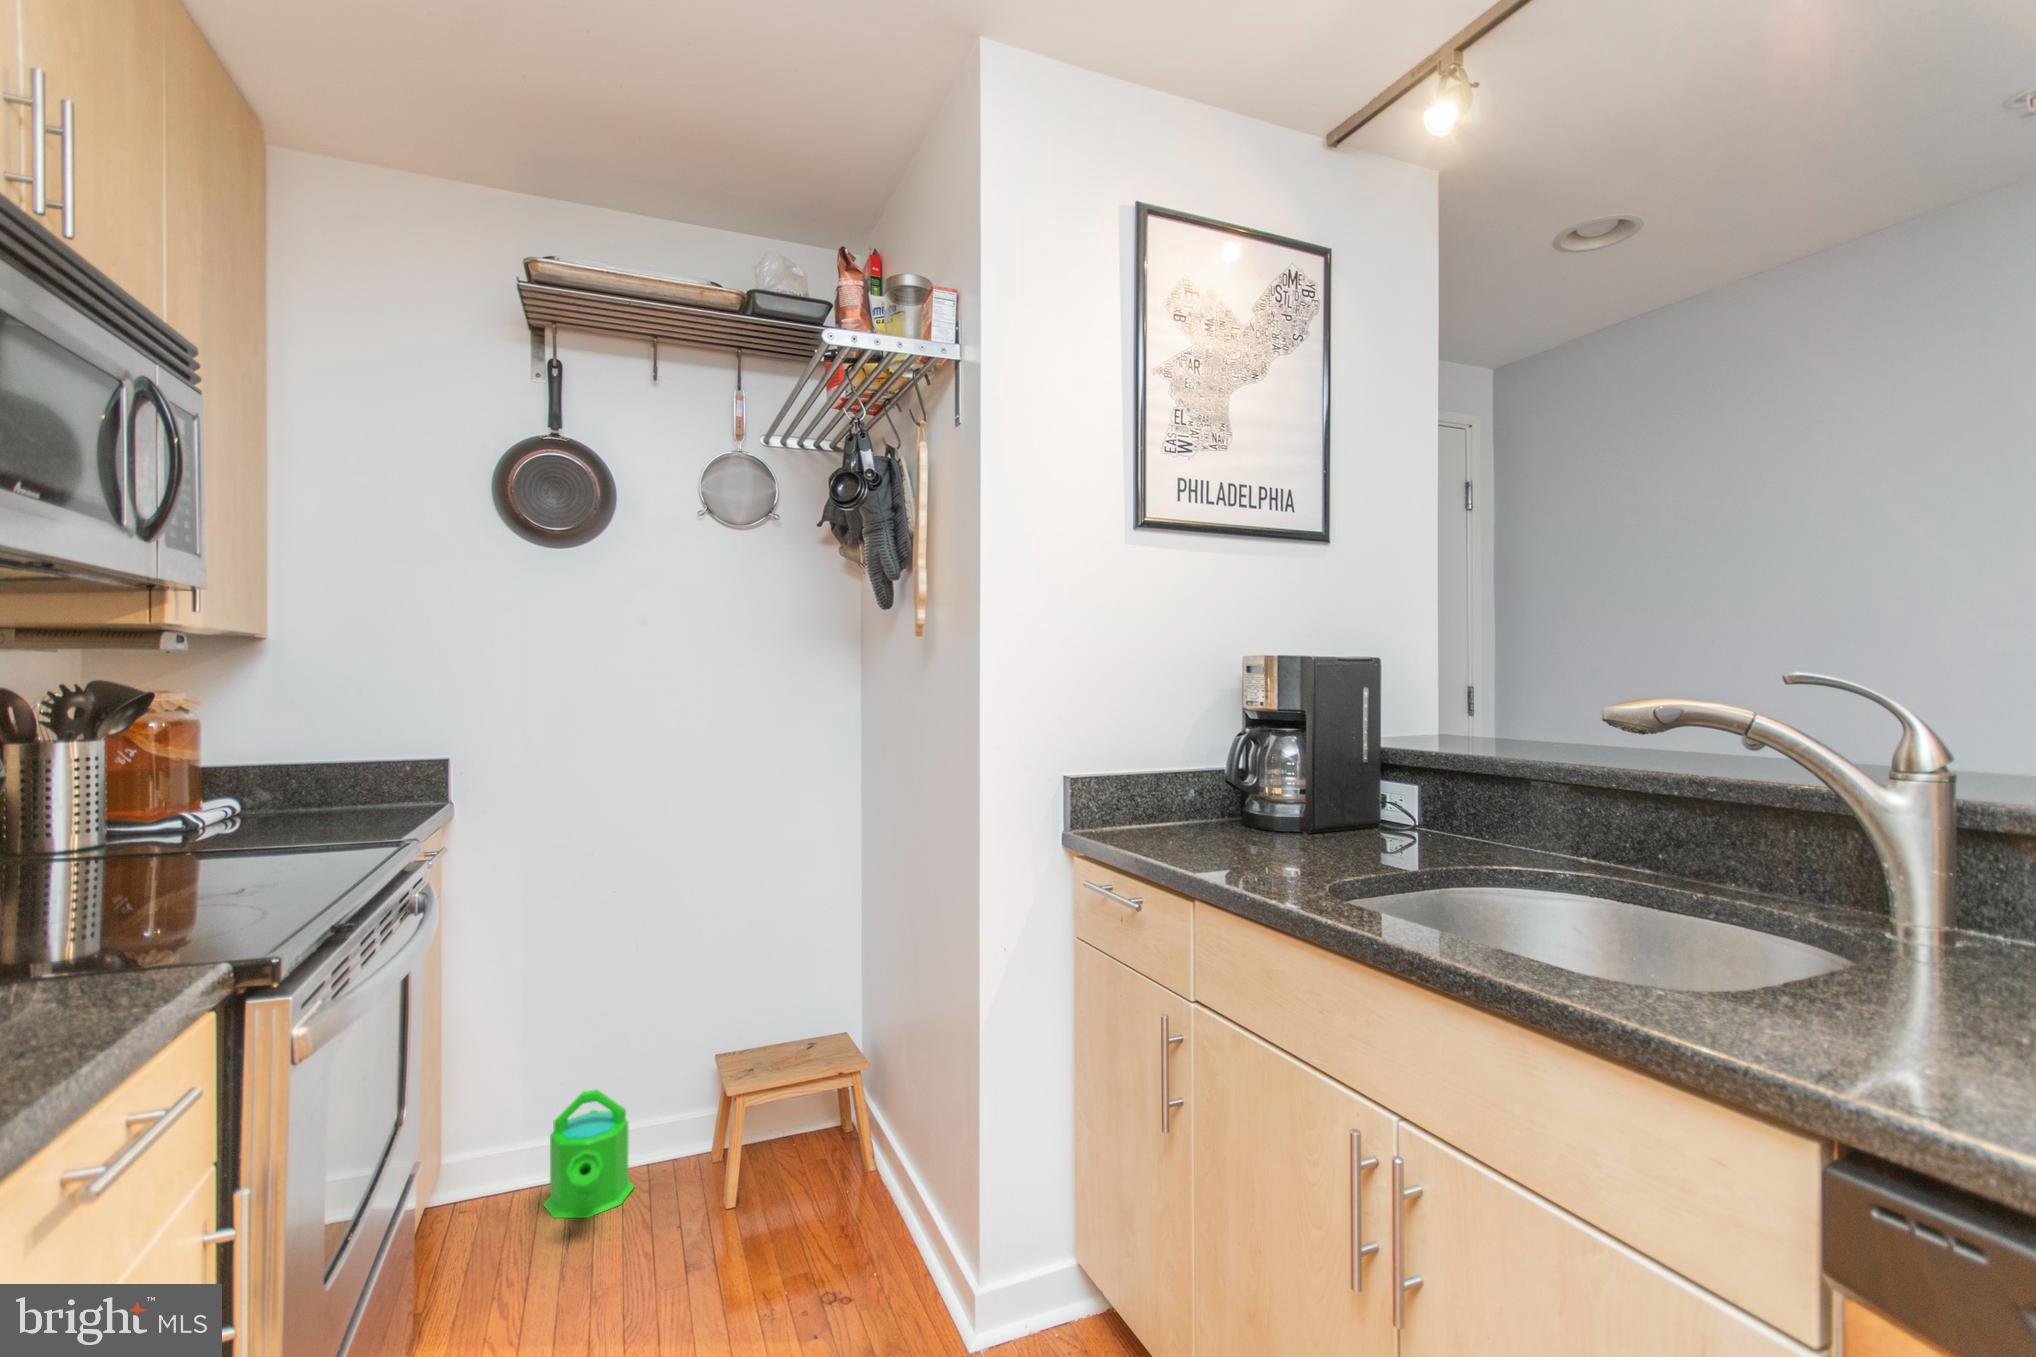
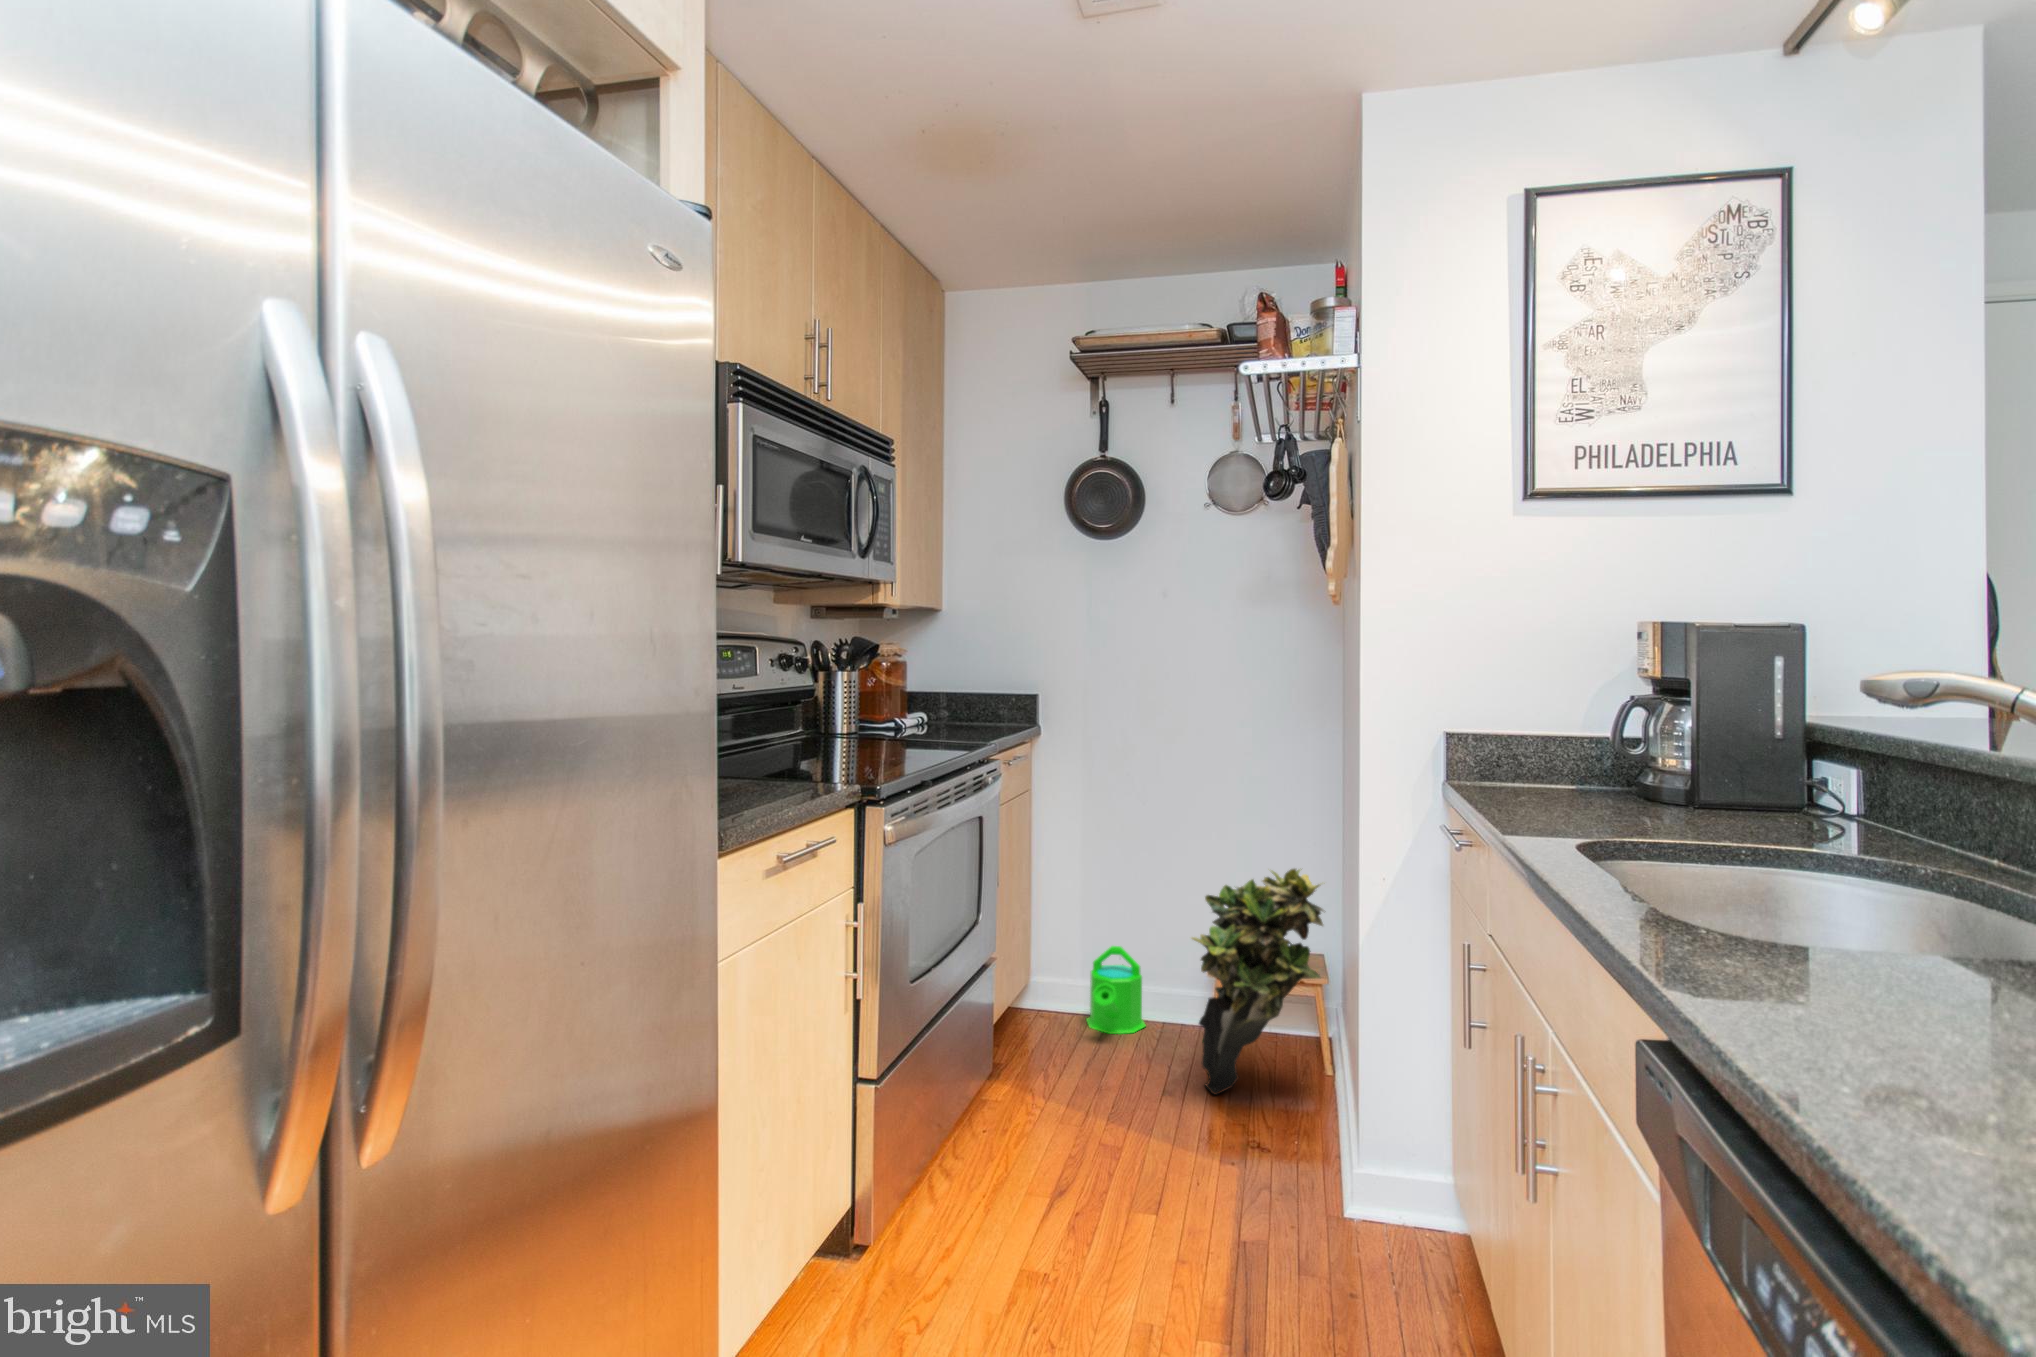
potted plant: none [733,944,890,1266] -> present [1192,869,1324,1095]

